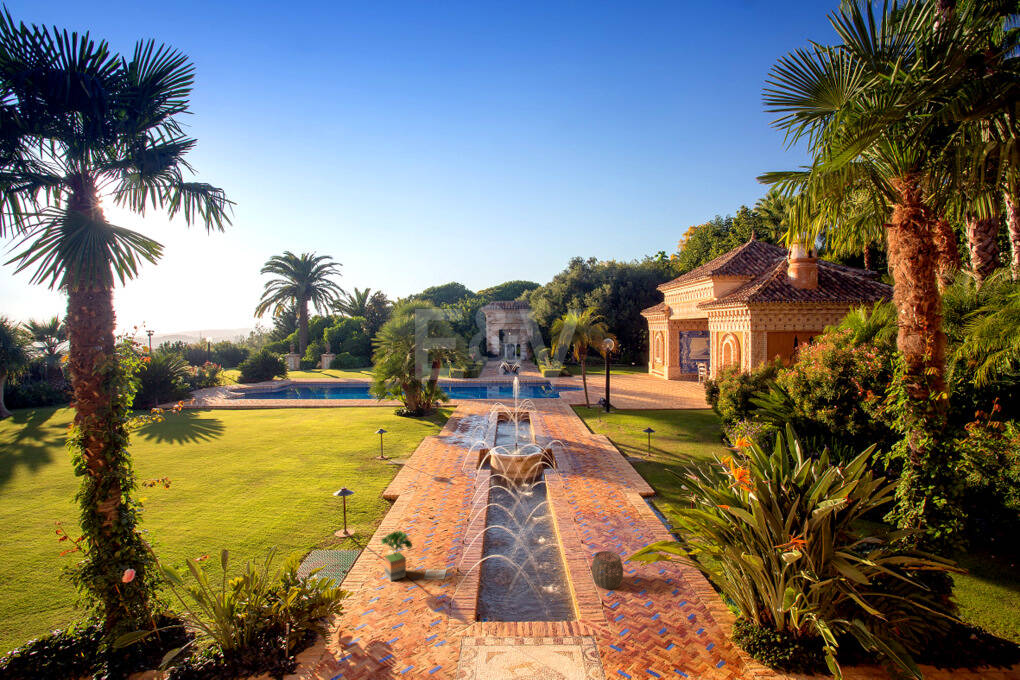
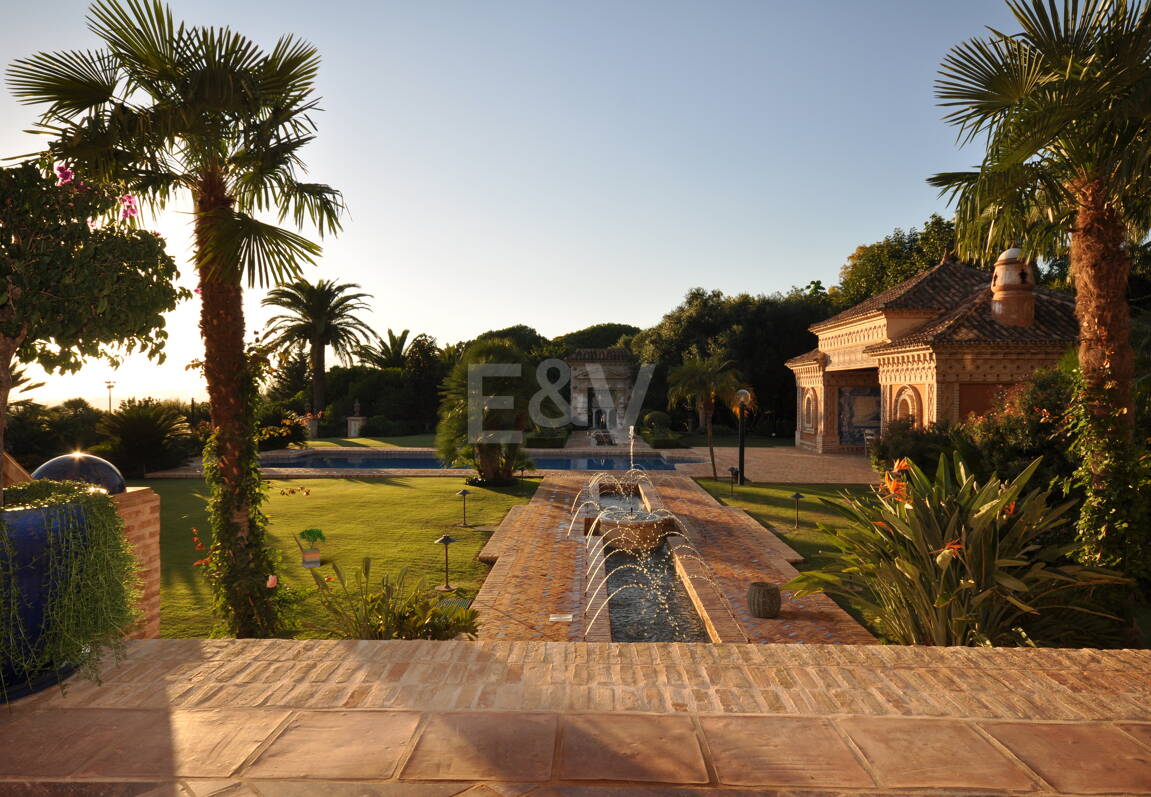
potted tree: present [381,531,412,581] -> present [299,529,326,568]

